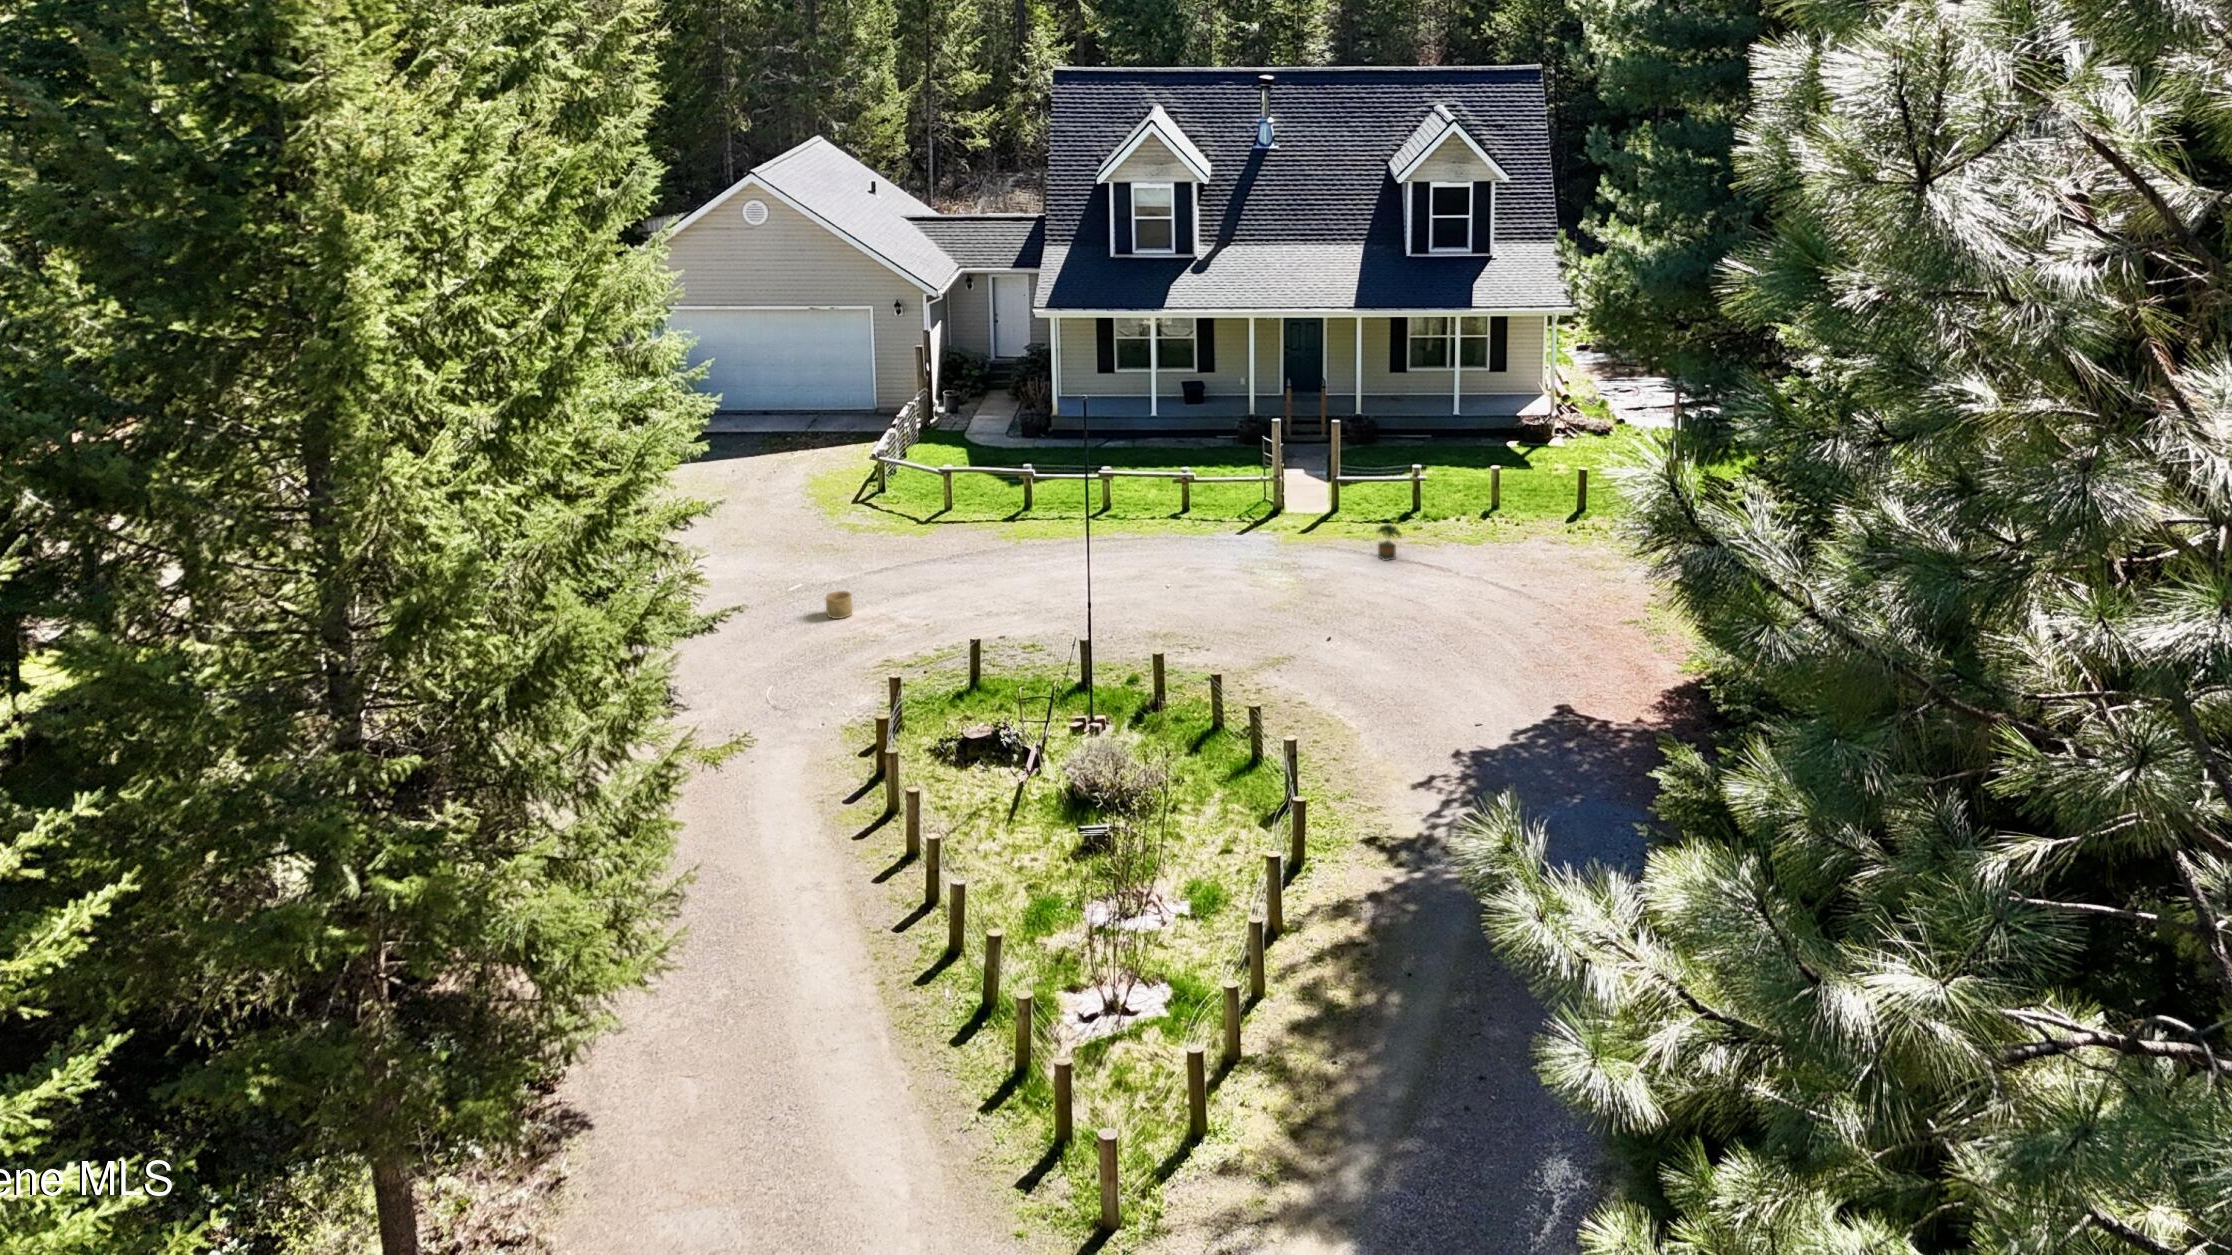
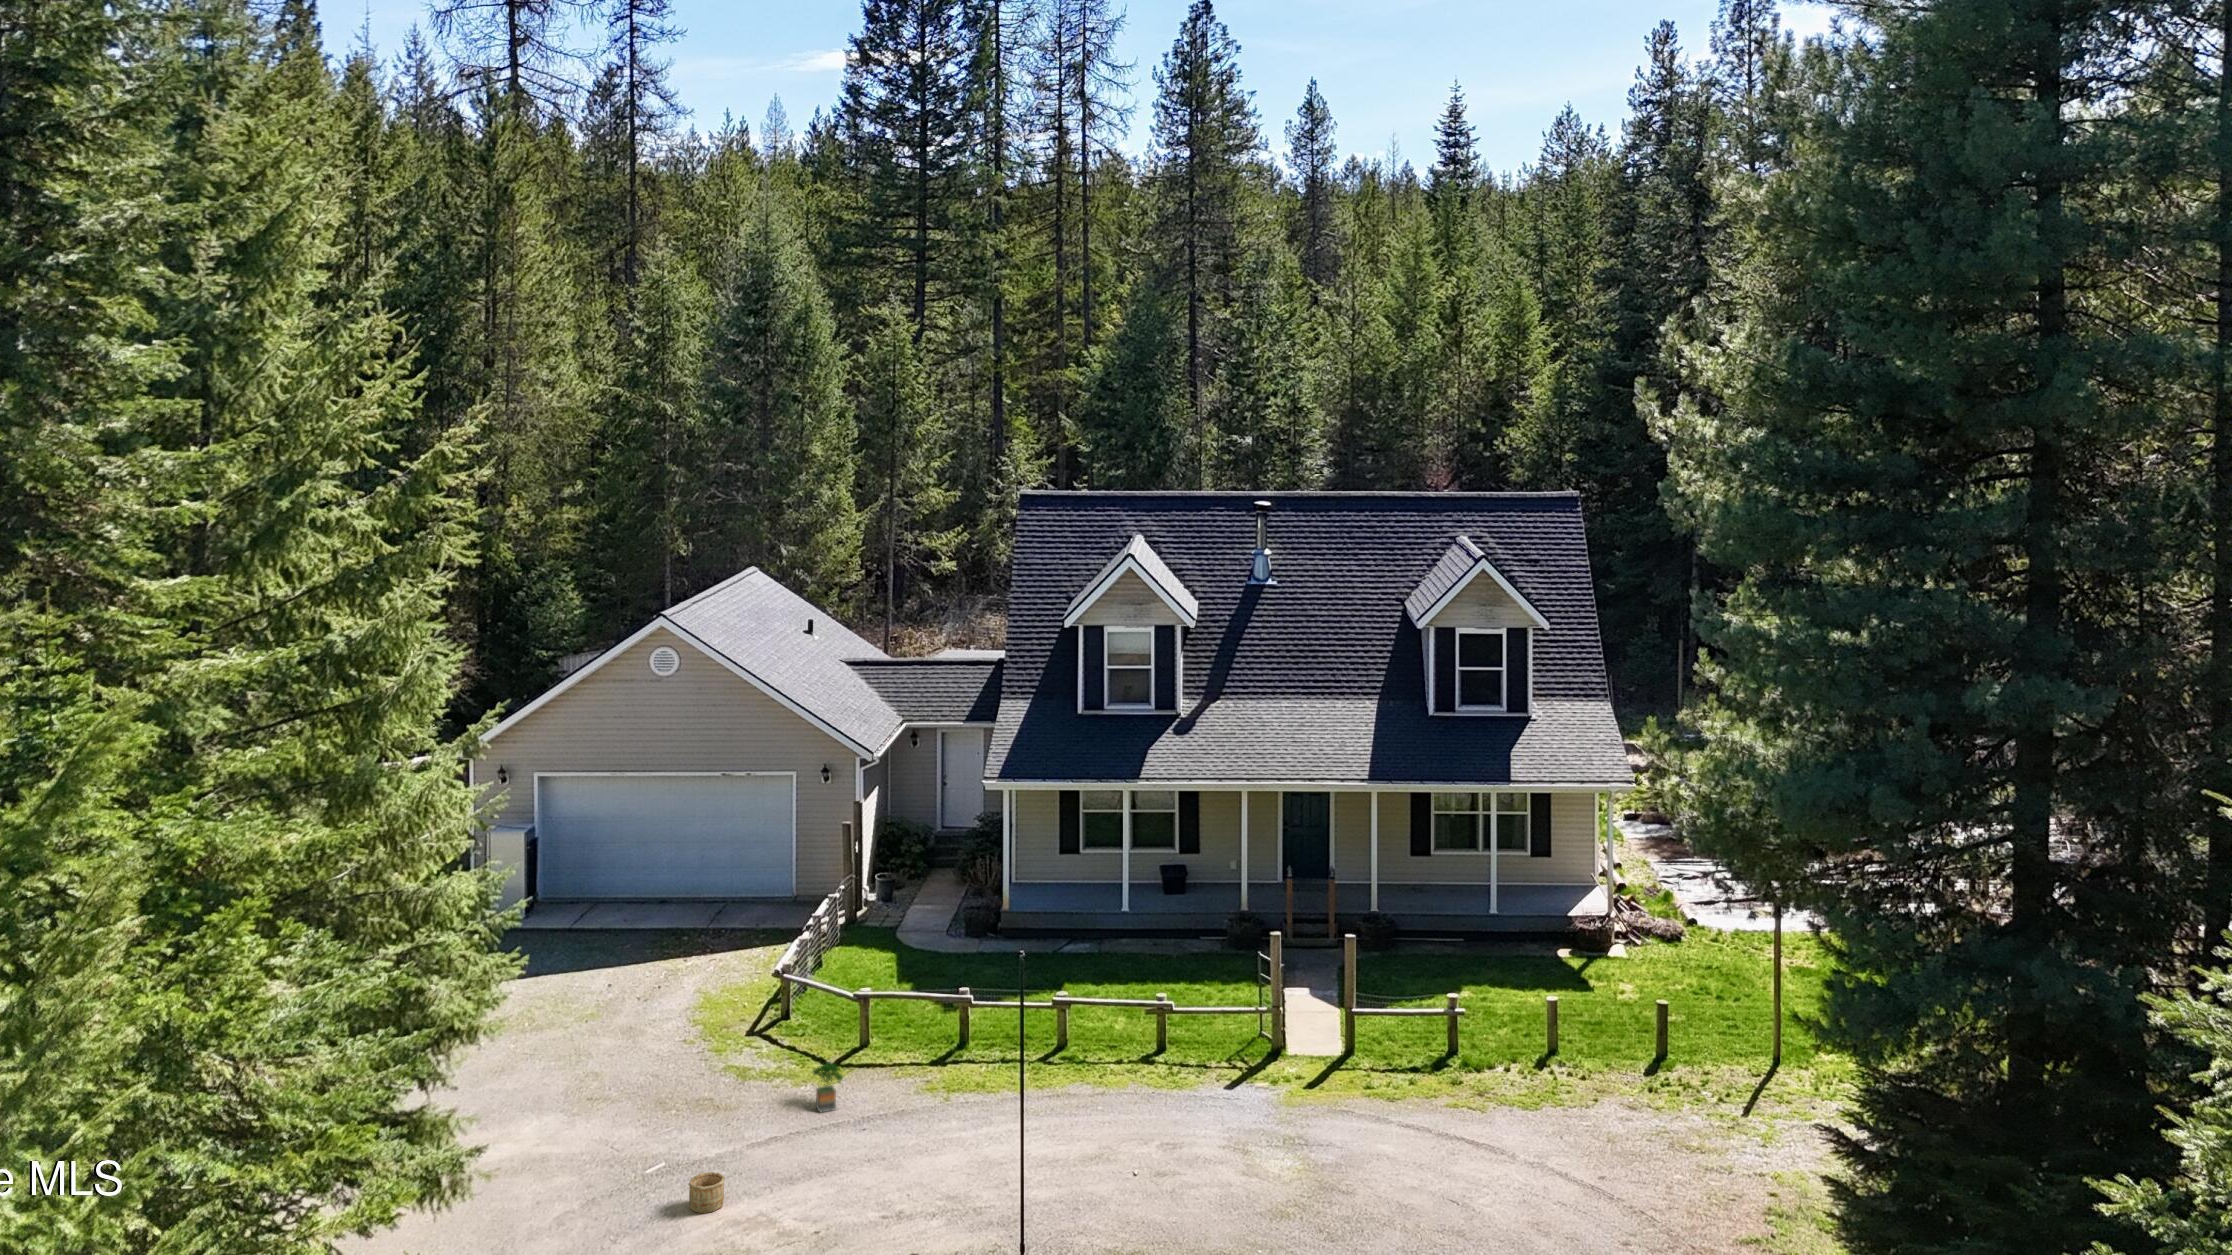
potted tree: present [1376,524,1402,561] -> present [813,1063,842,1113]

